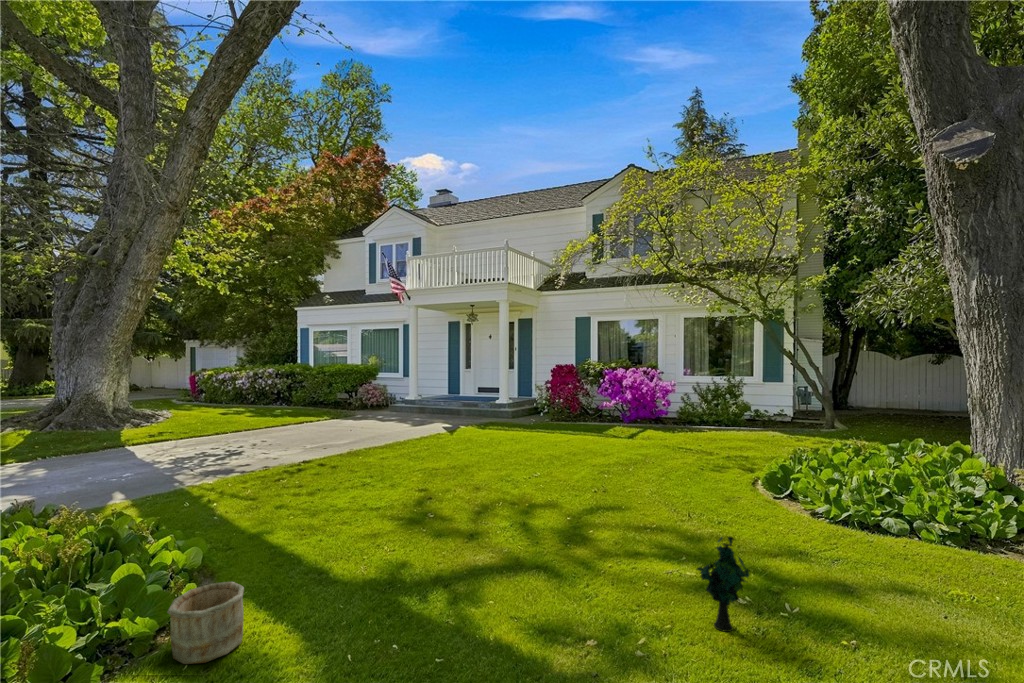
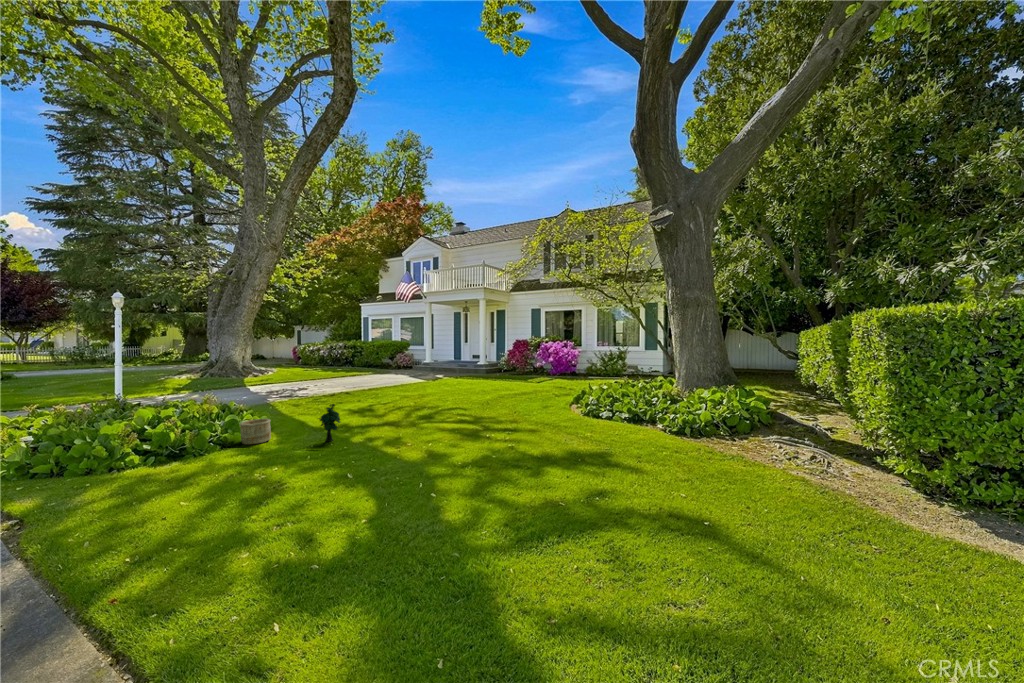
decorative plant: present [697,537,750,632] -> present [318,404,340,442]

